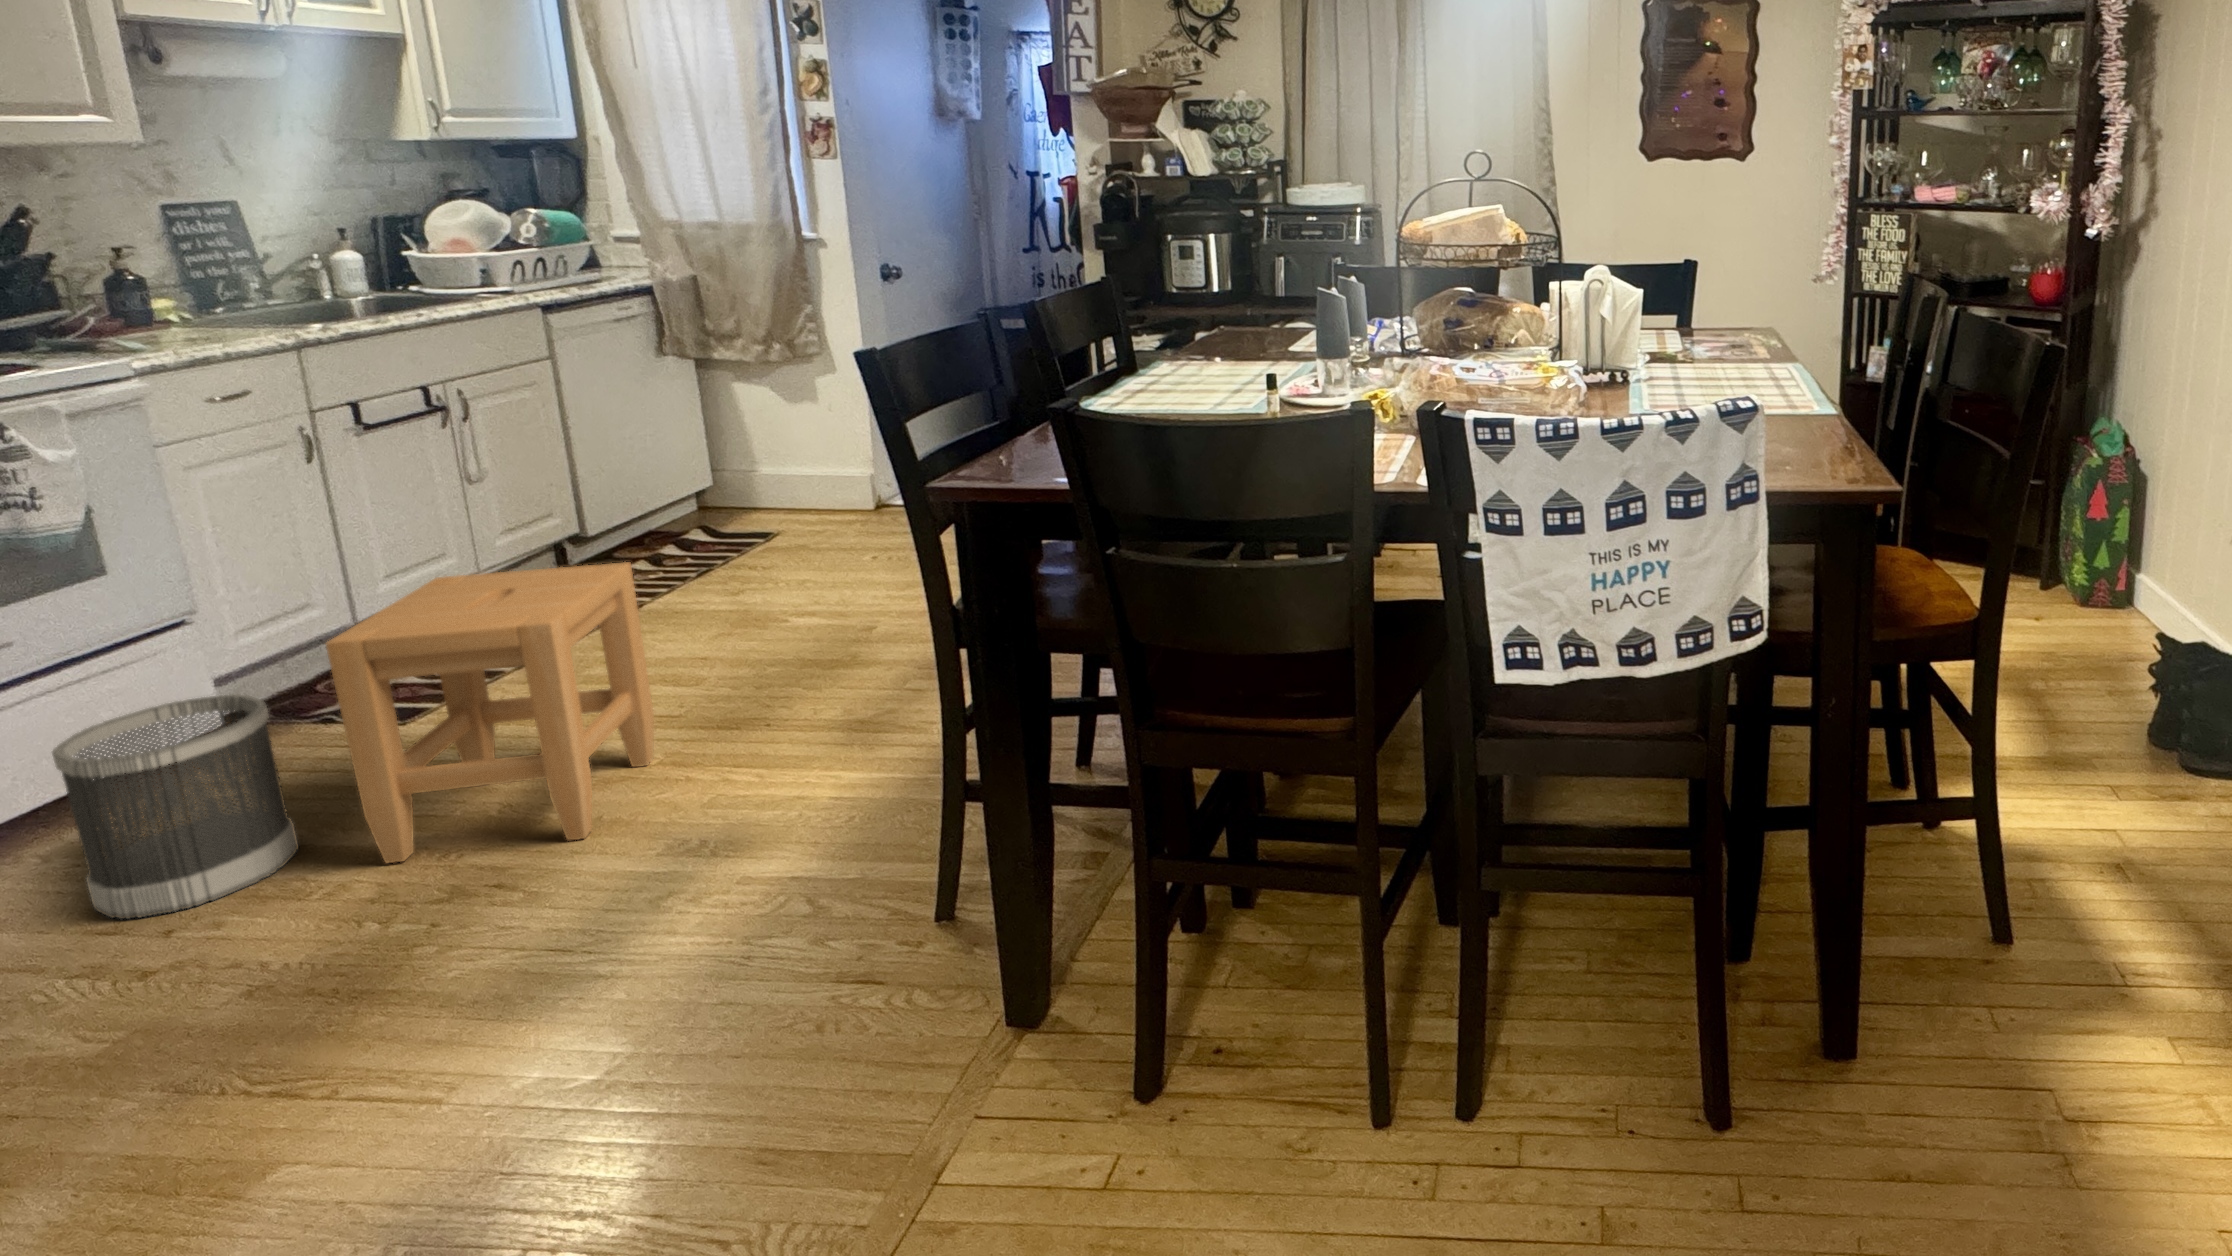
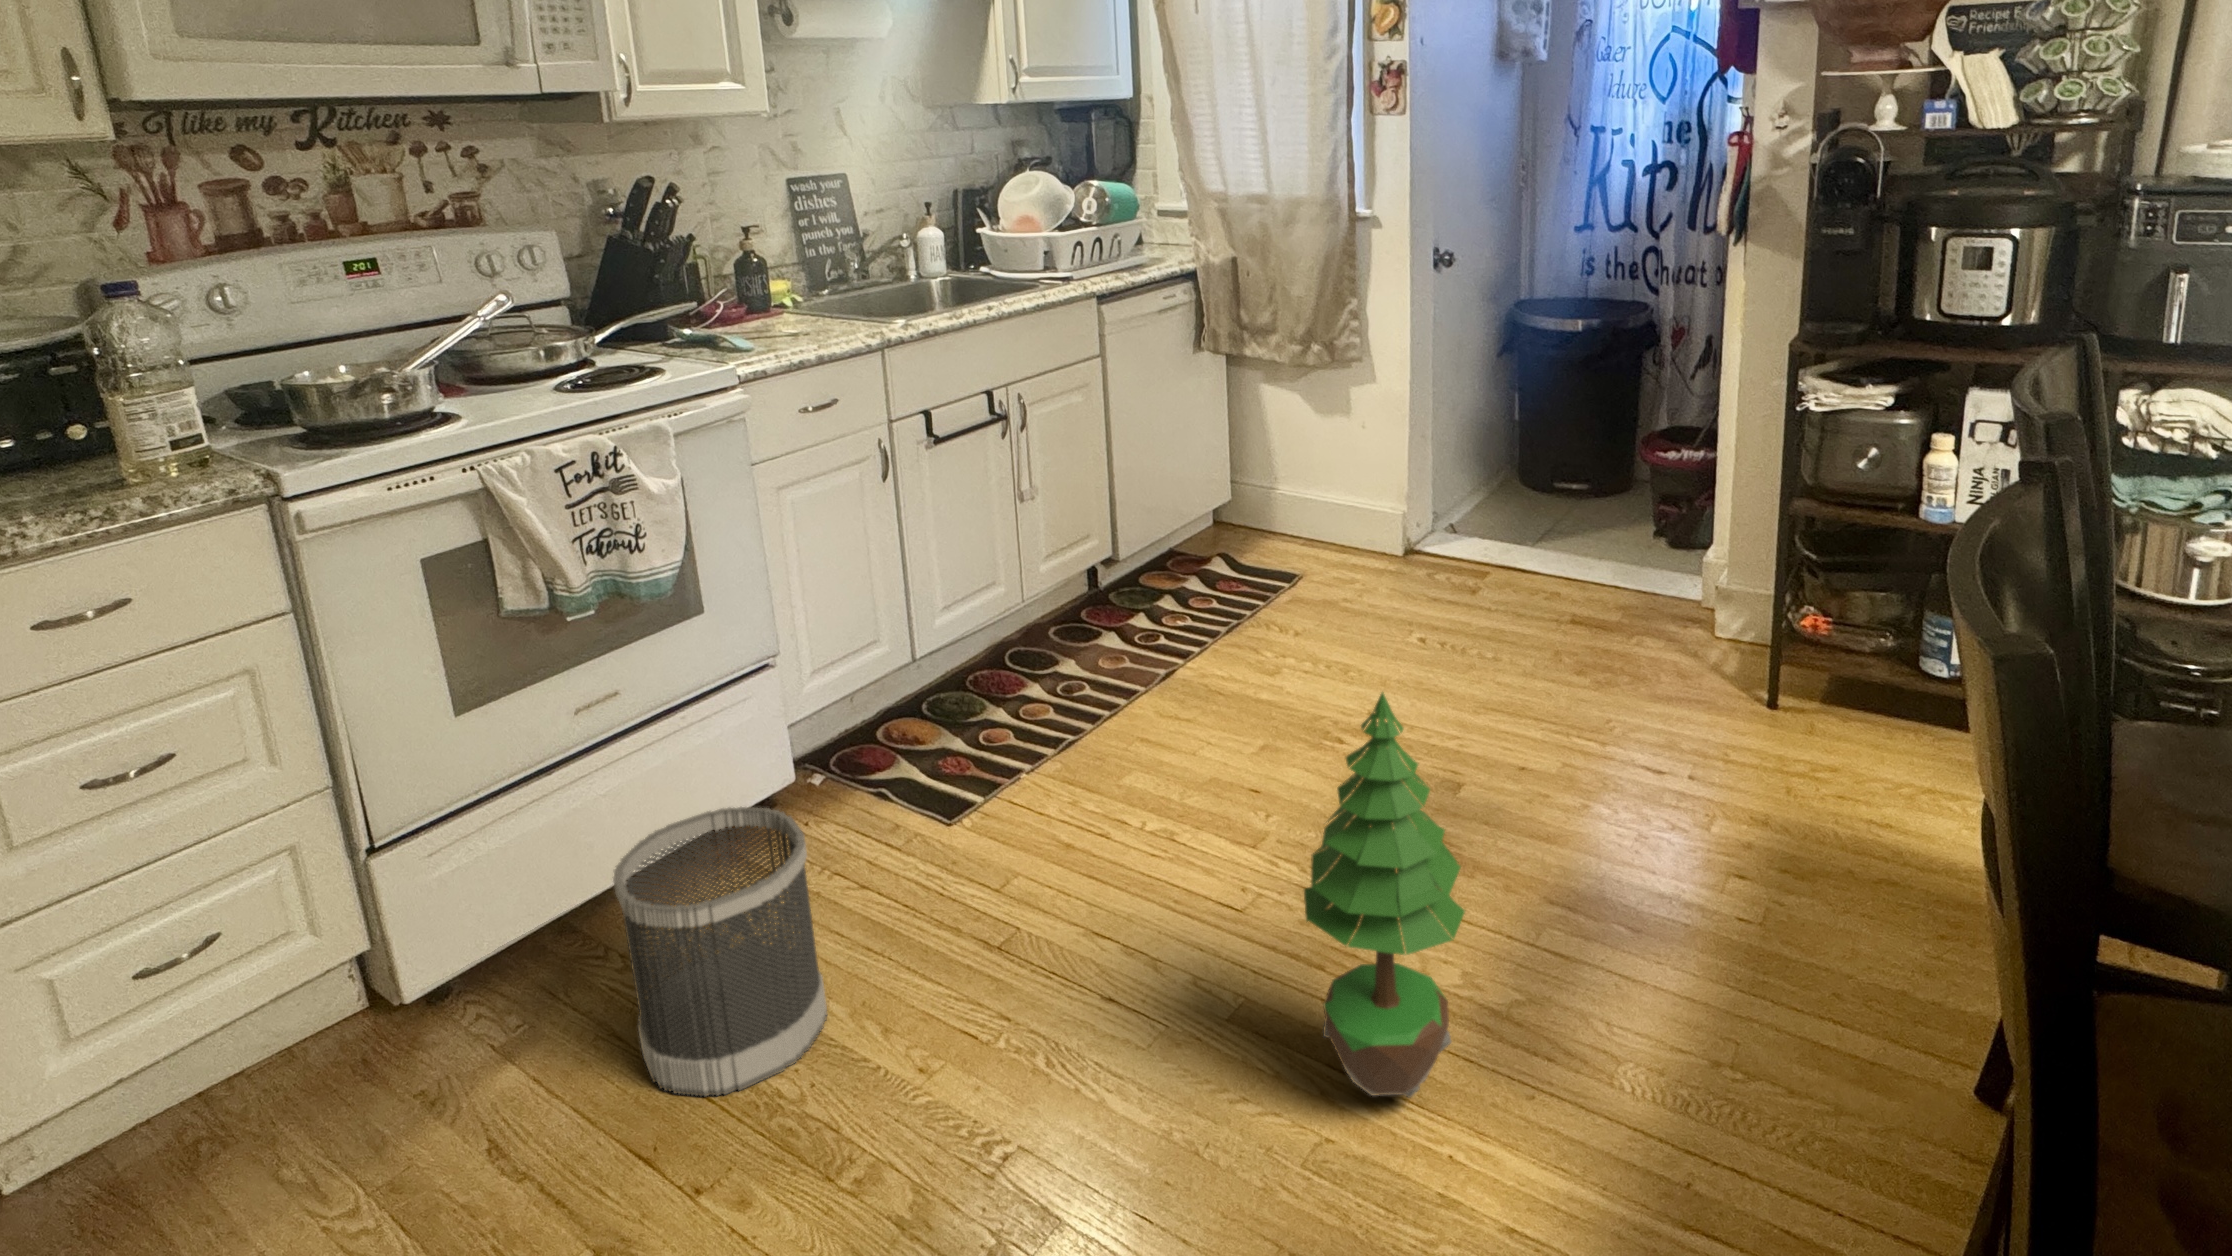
potted tree: none [721,504,841,774] -> present [1304,693,1465,1098]
stool: present [326,562,654,863] -> none [858,691,1200,1137]

